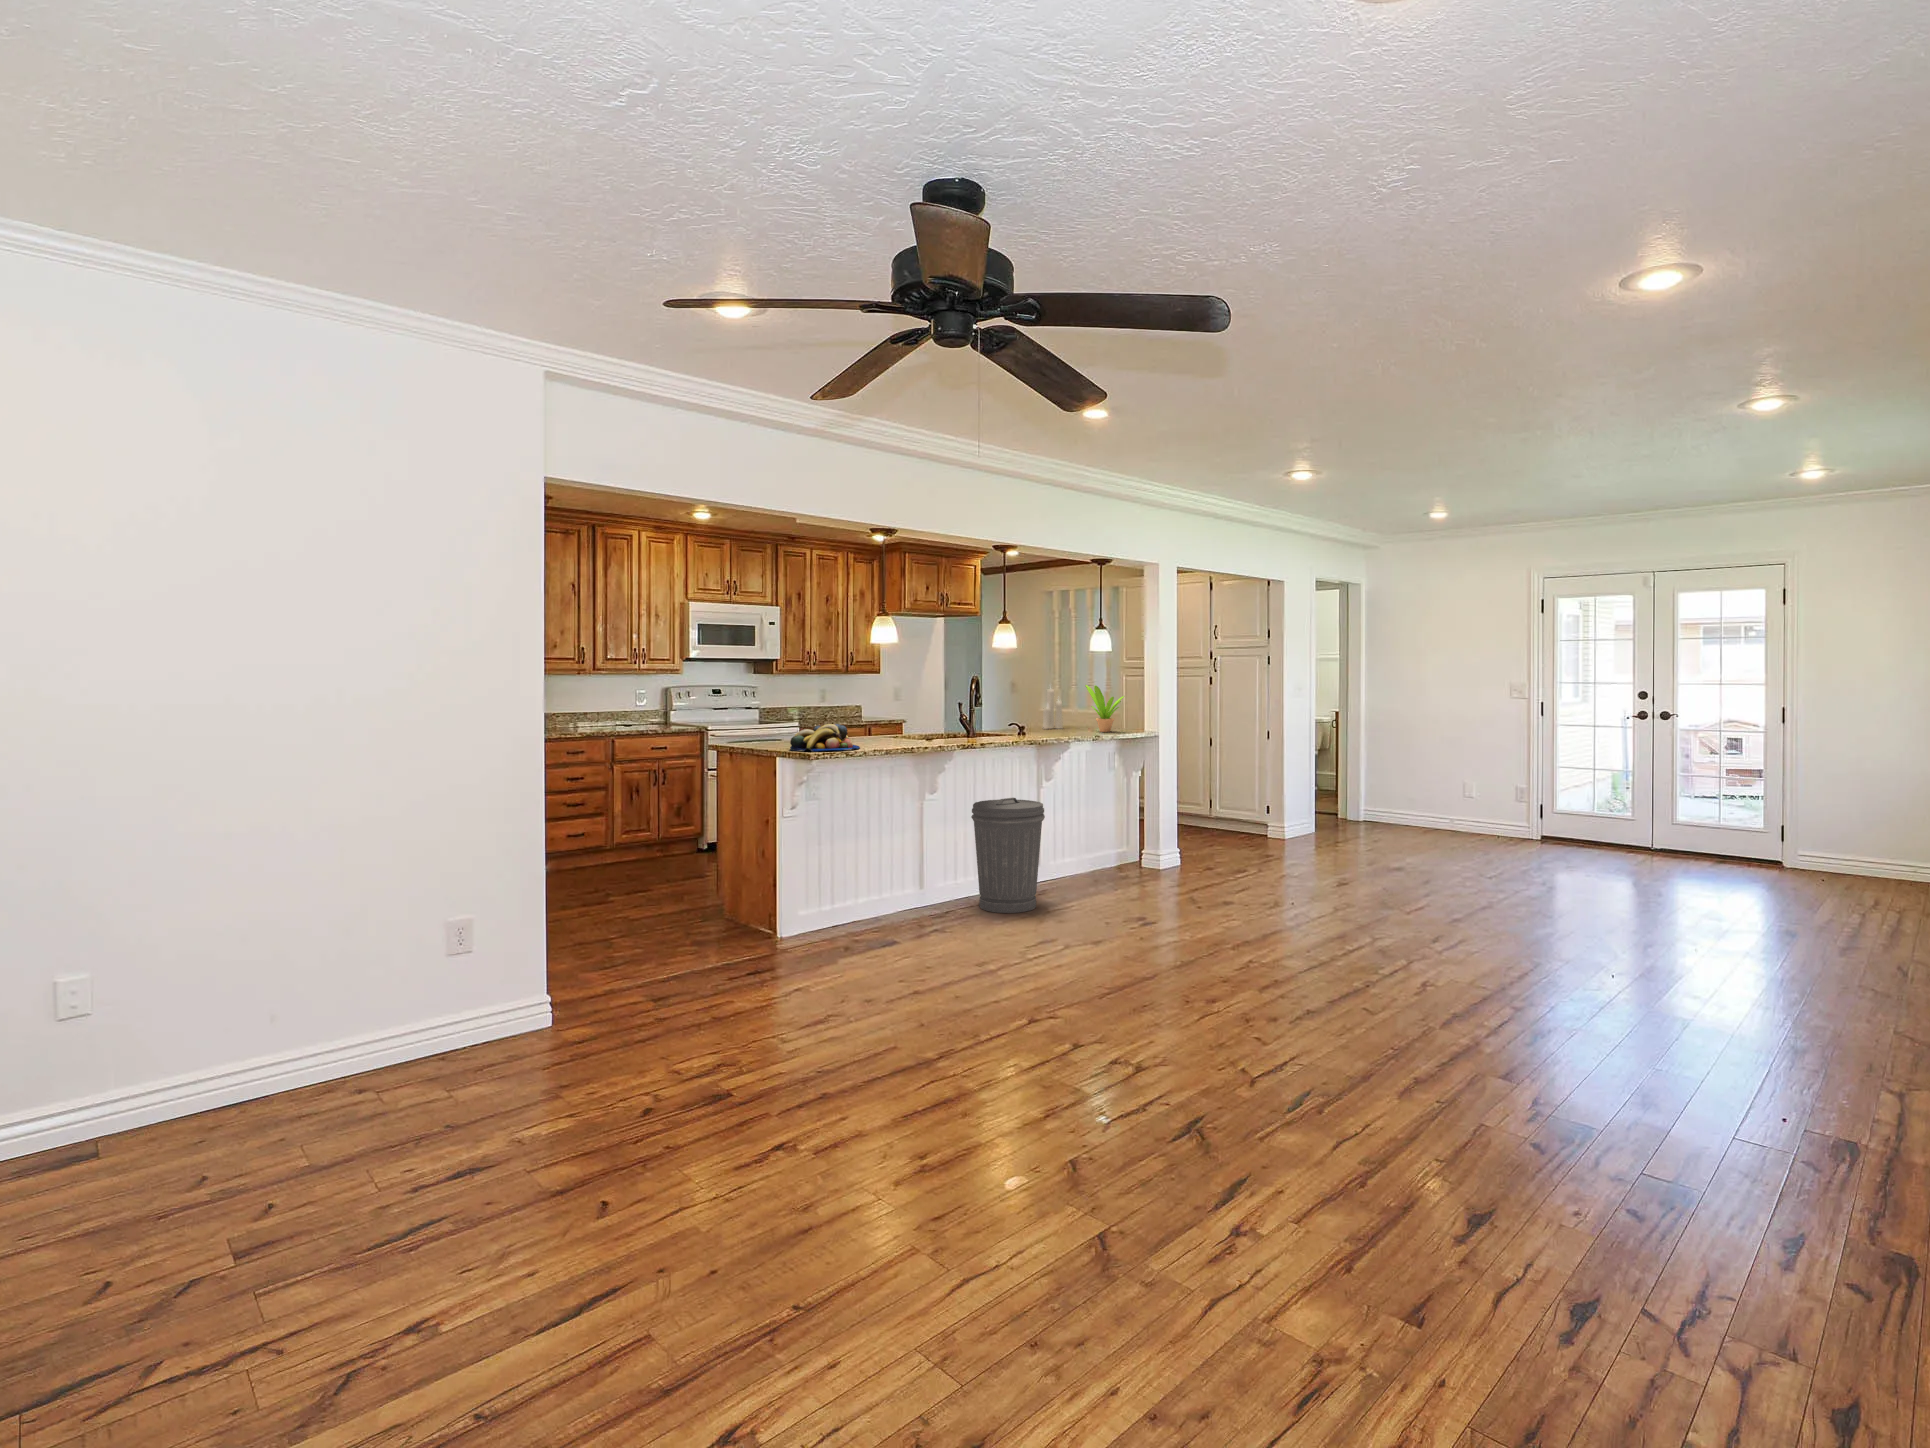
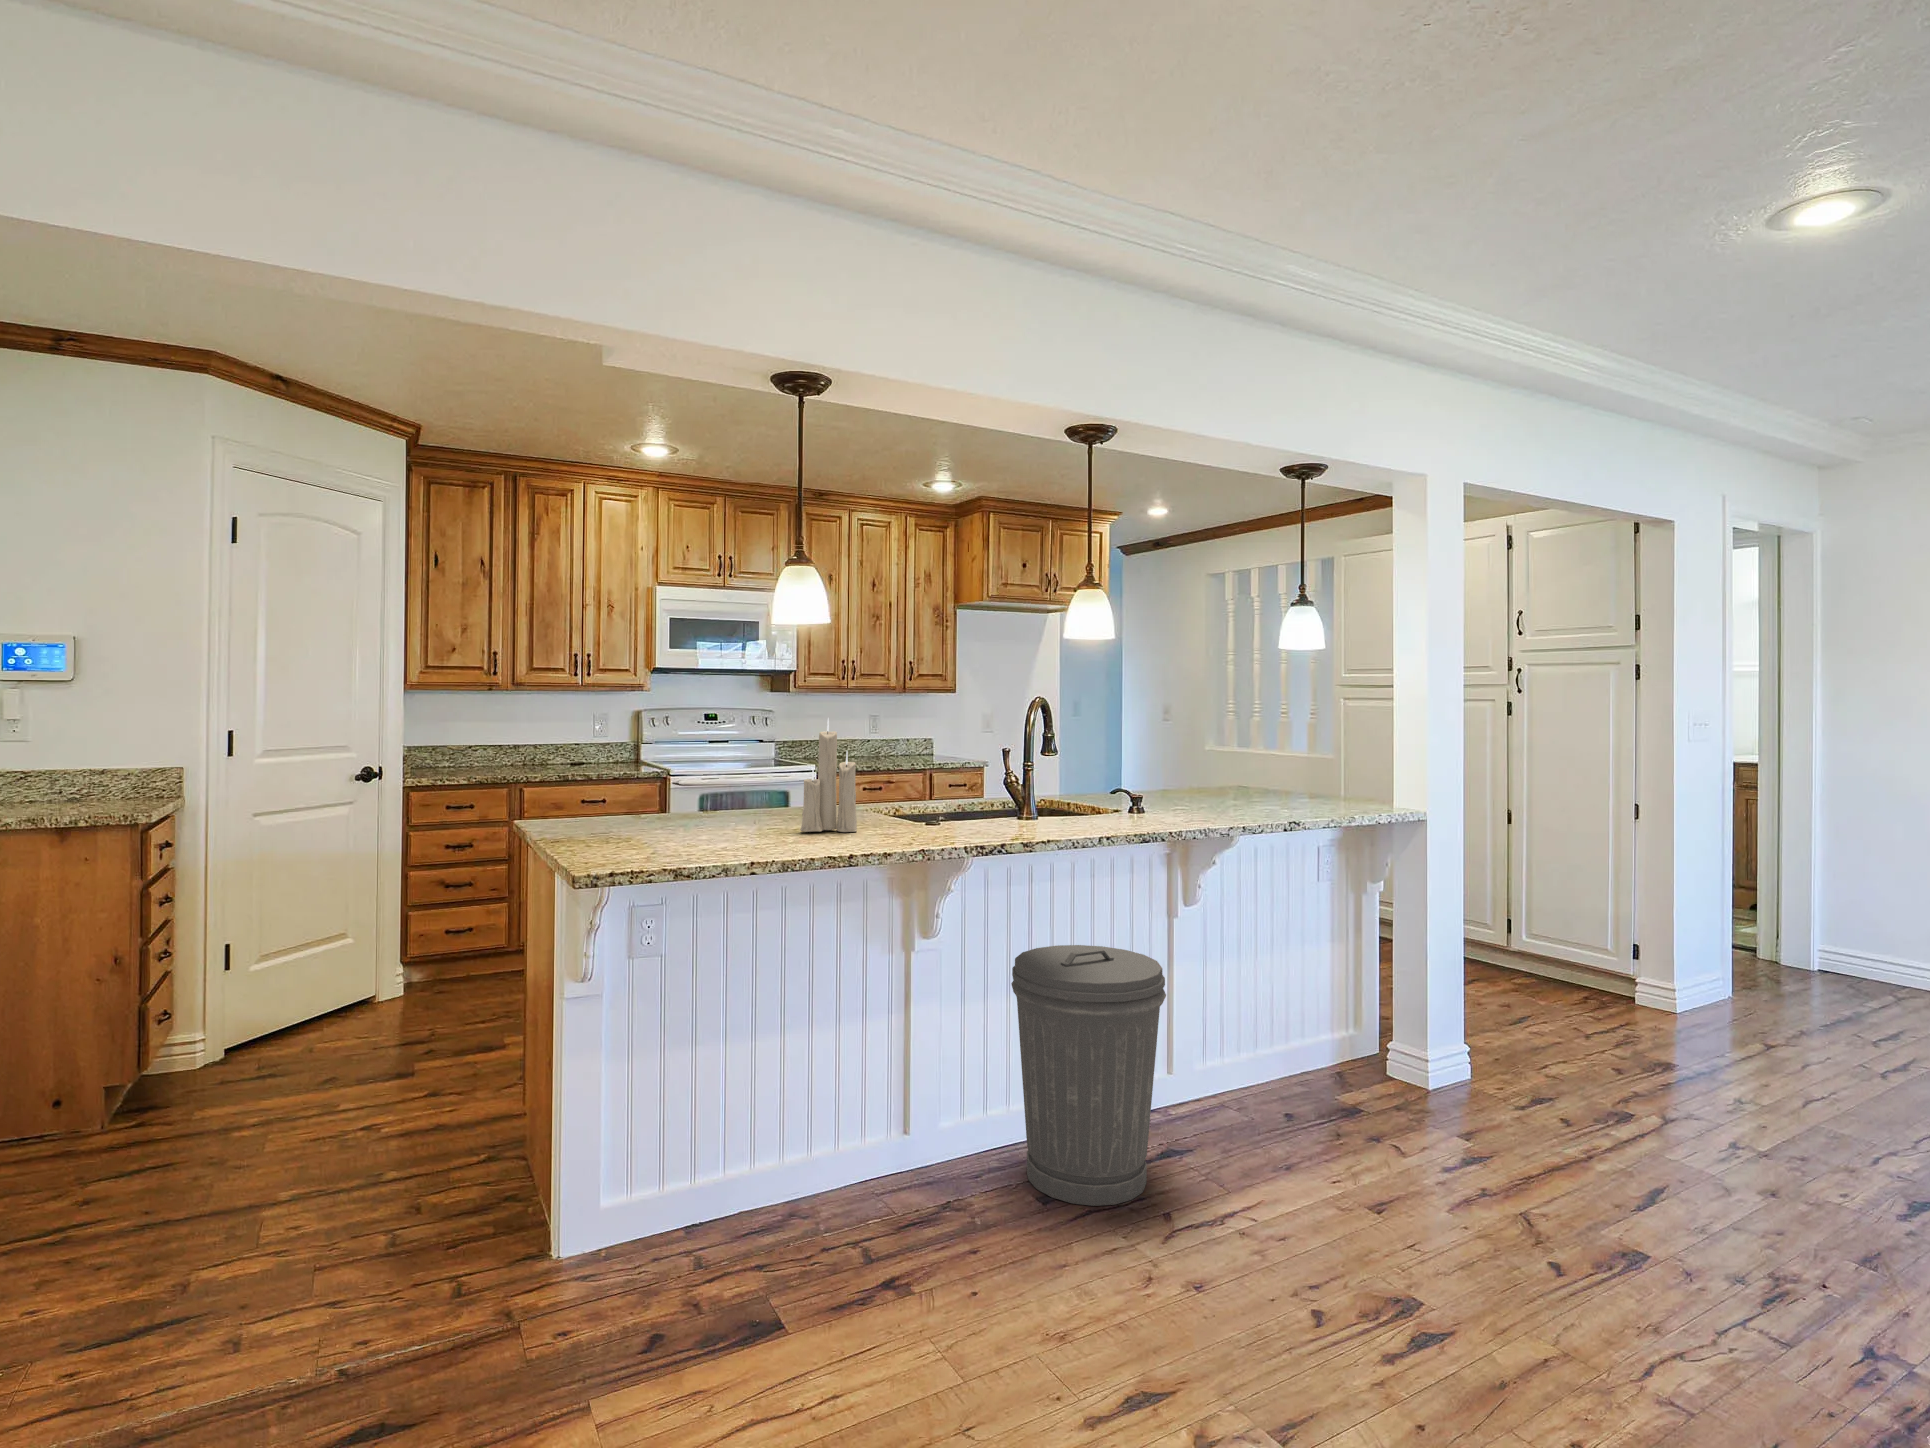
potted plant: present [1085,685,1124,732] -> none [1267,716,1348,809]
candle: present [1043,689,1063,729] -> present [800,718,857,832]
fruit bowl: present [790,724,860,751] -> none [614,790,763,851]

